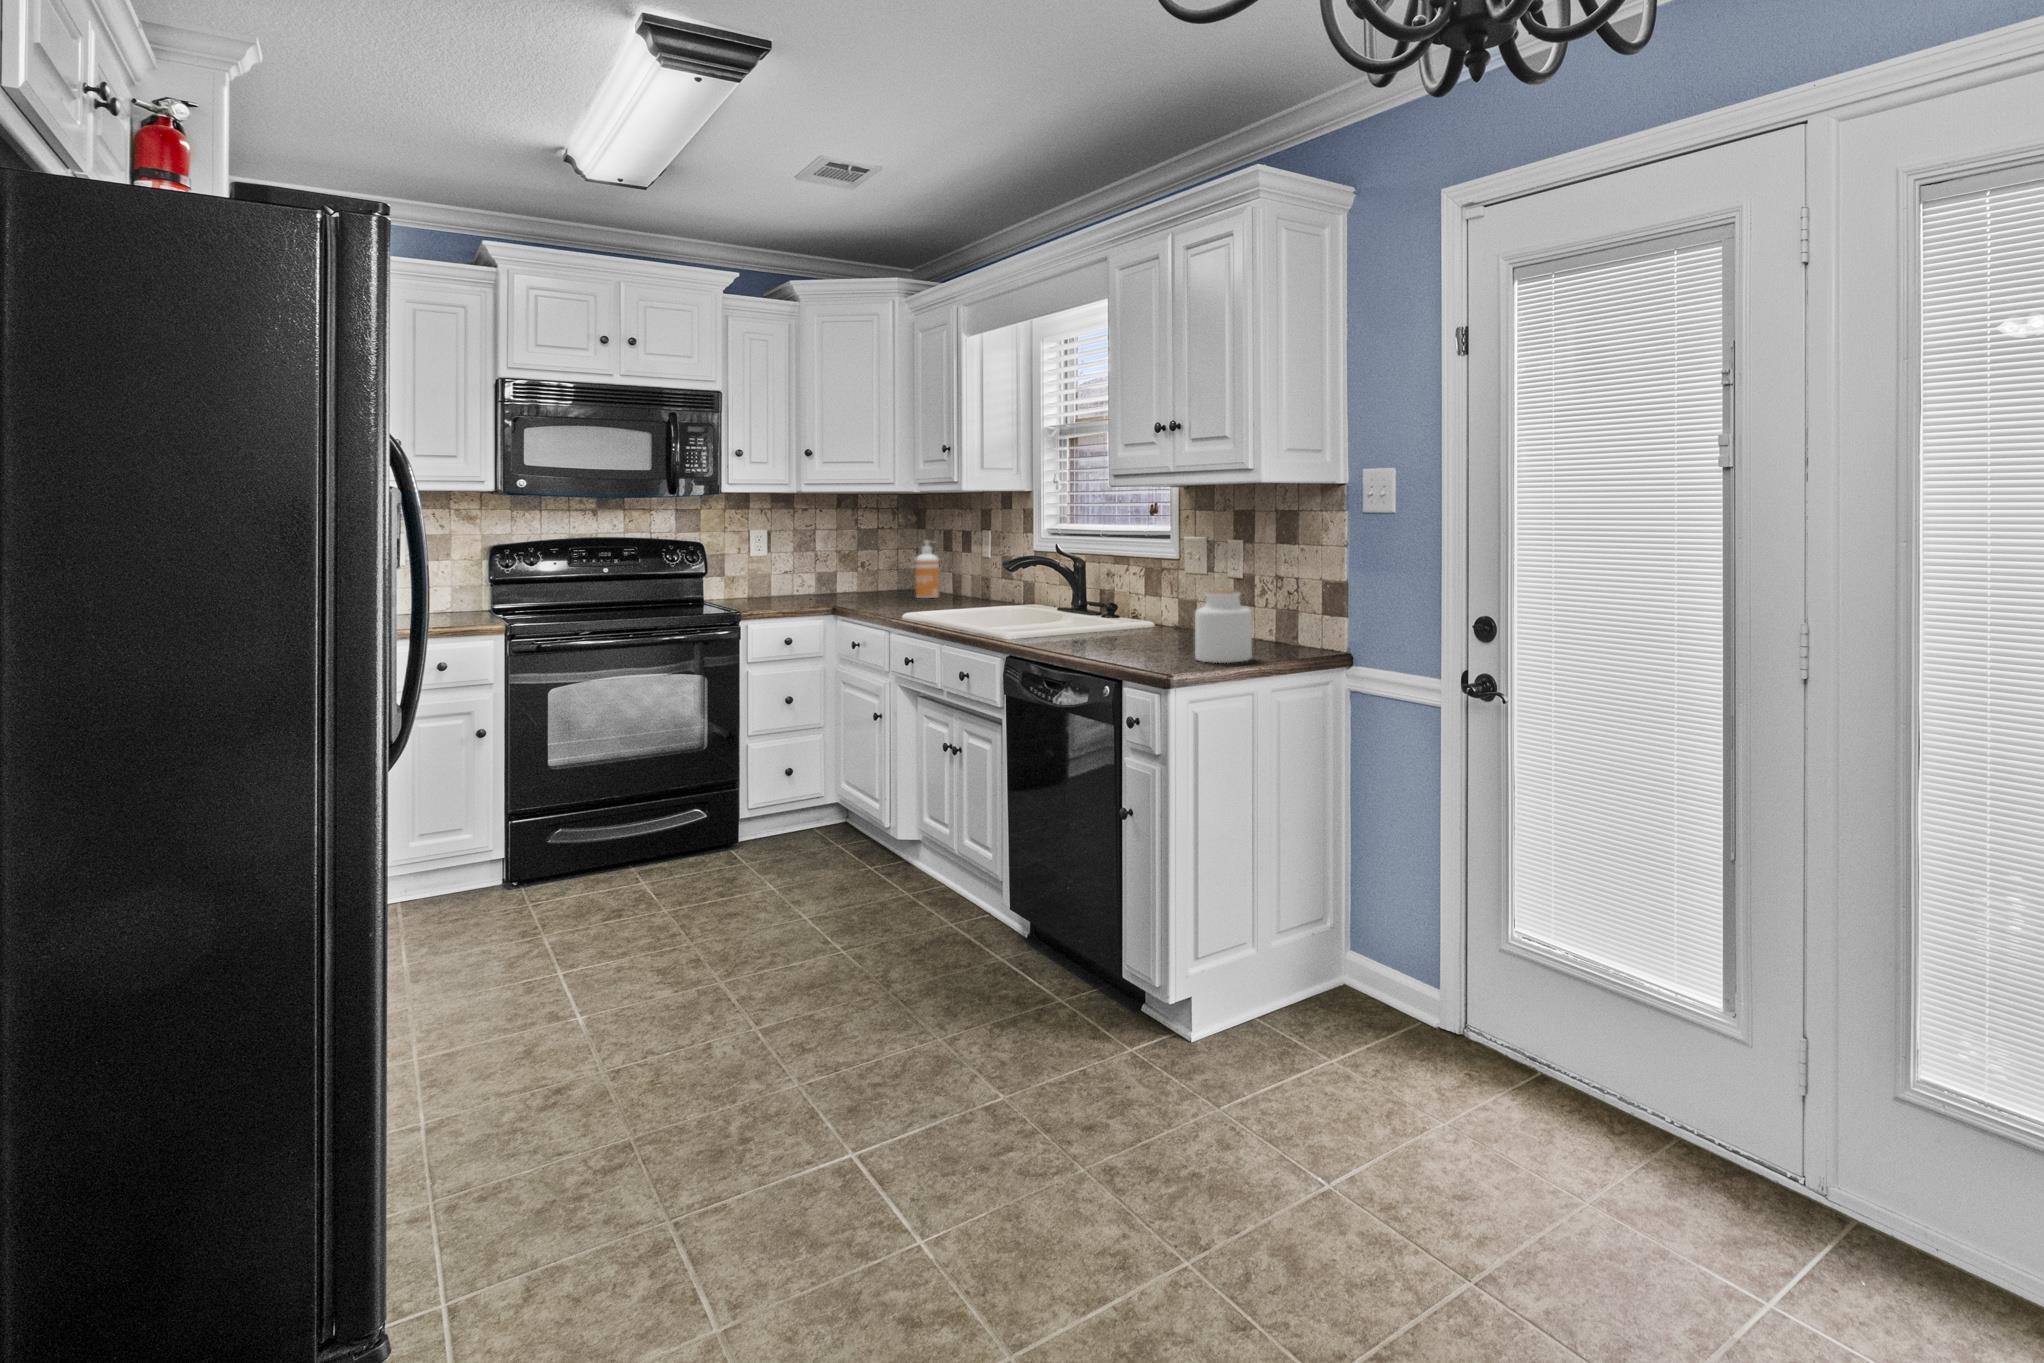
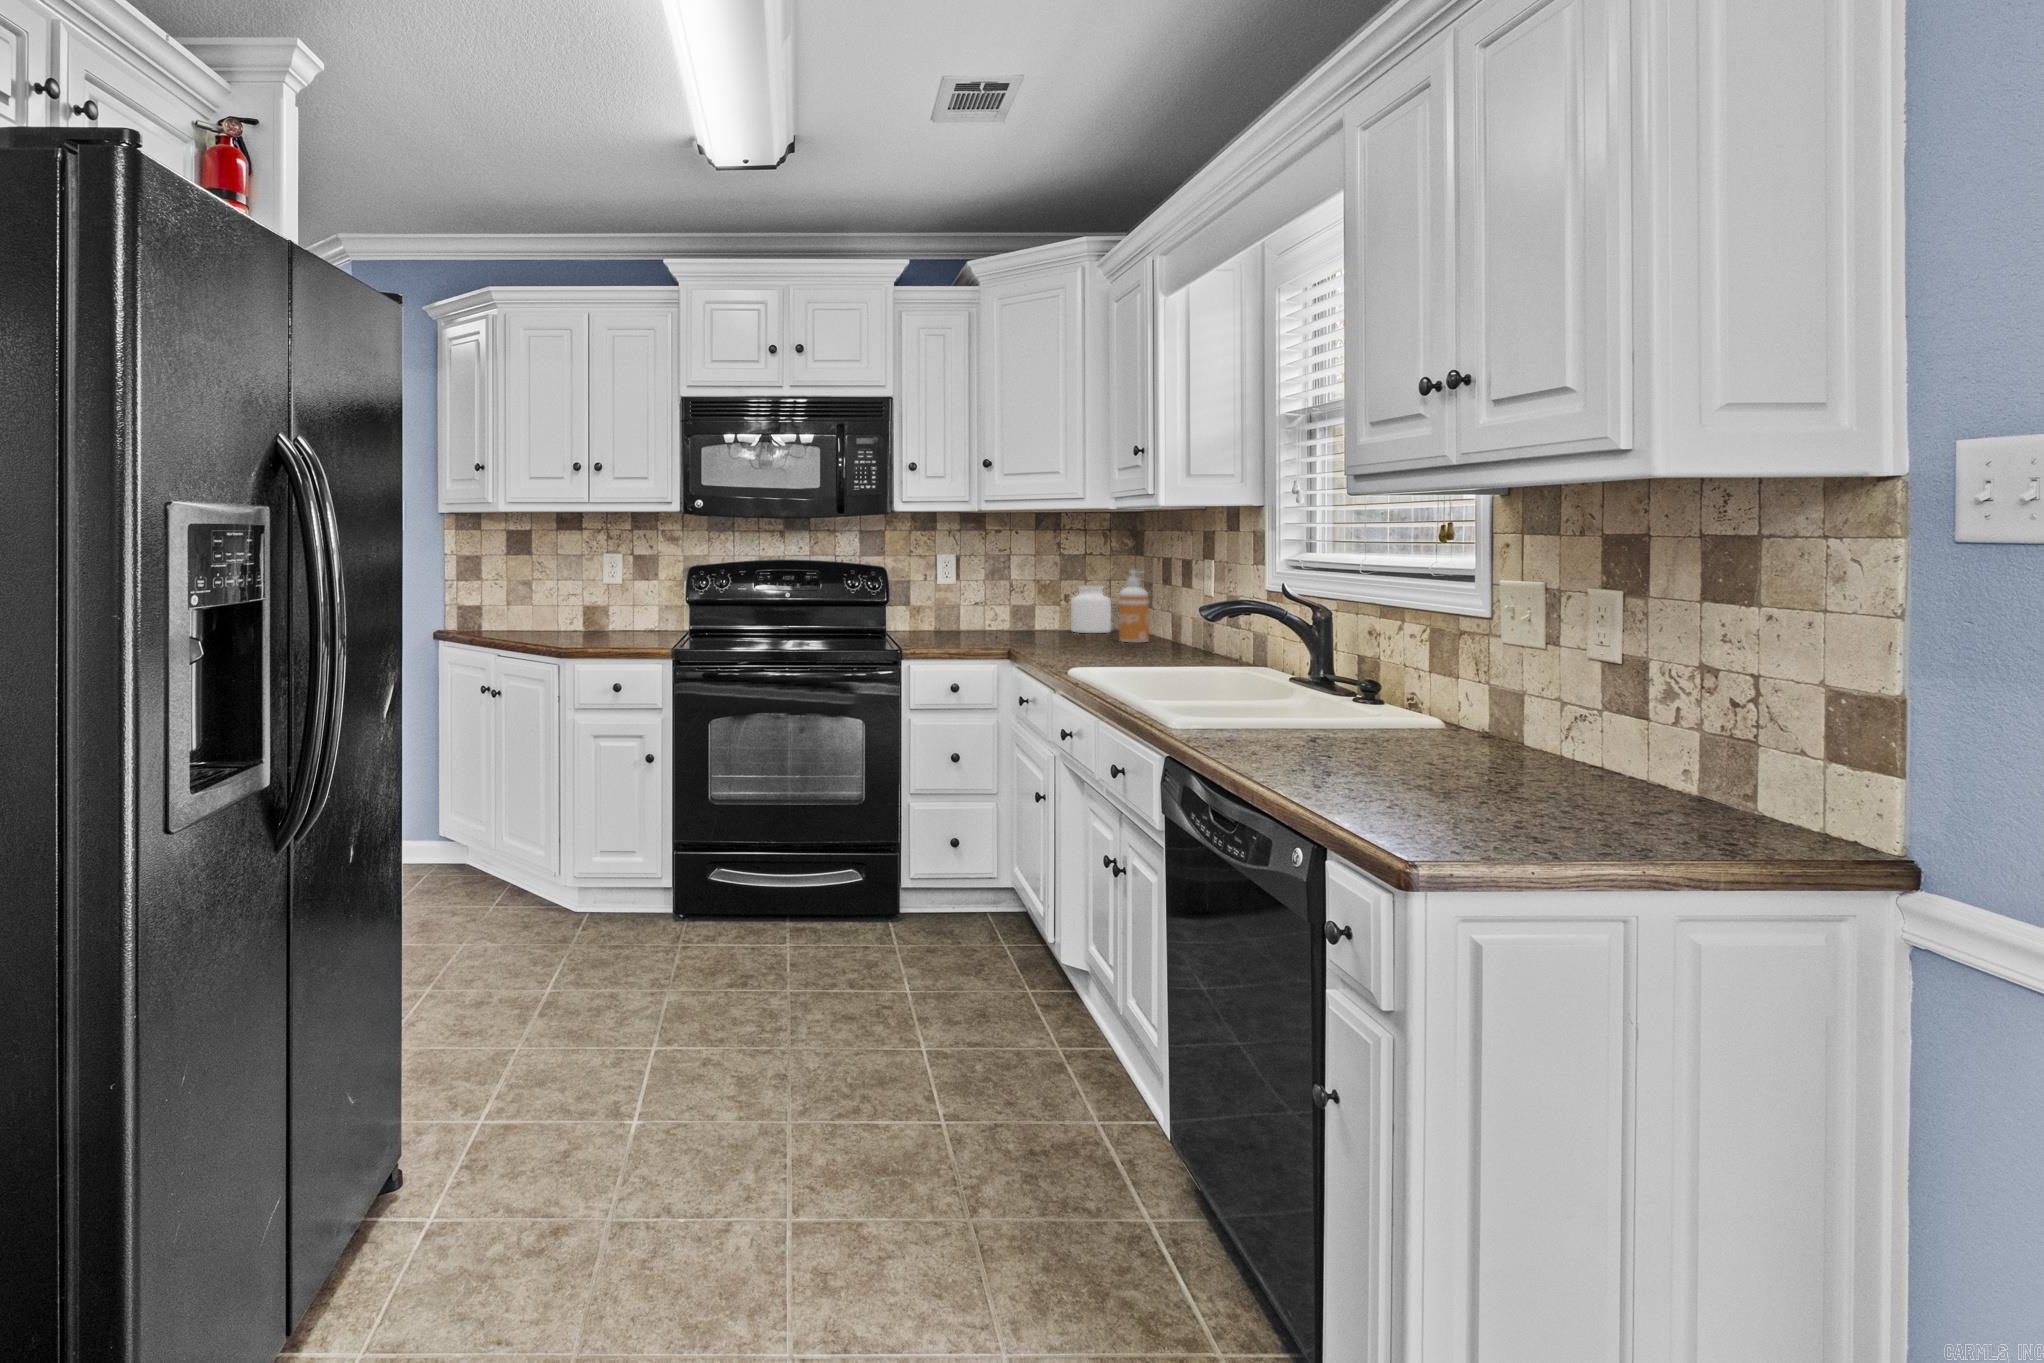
jar: present [1195,590,1252,663] -> present [1071,585,1111,633]

